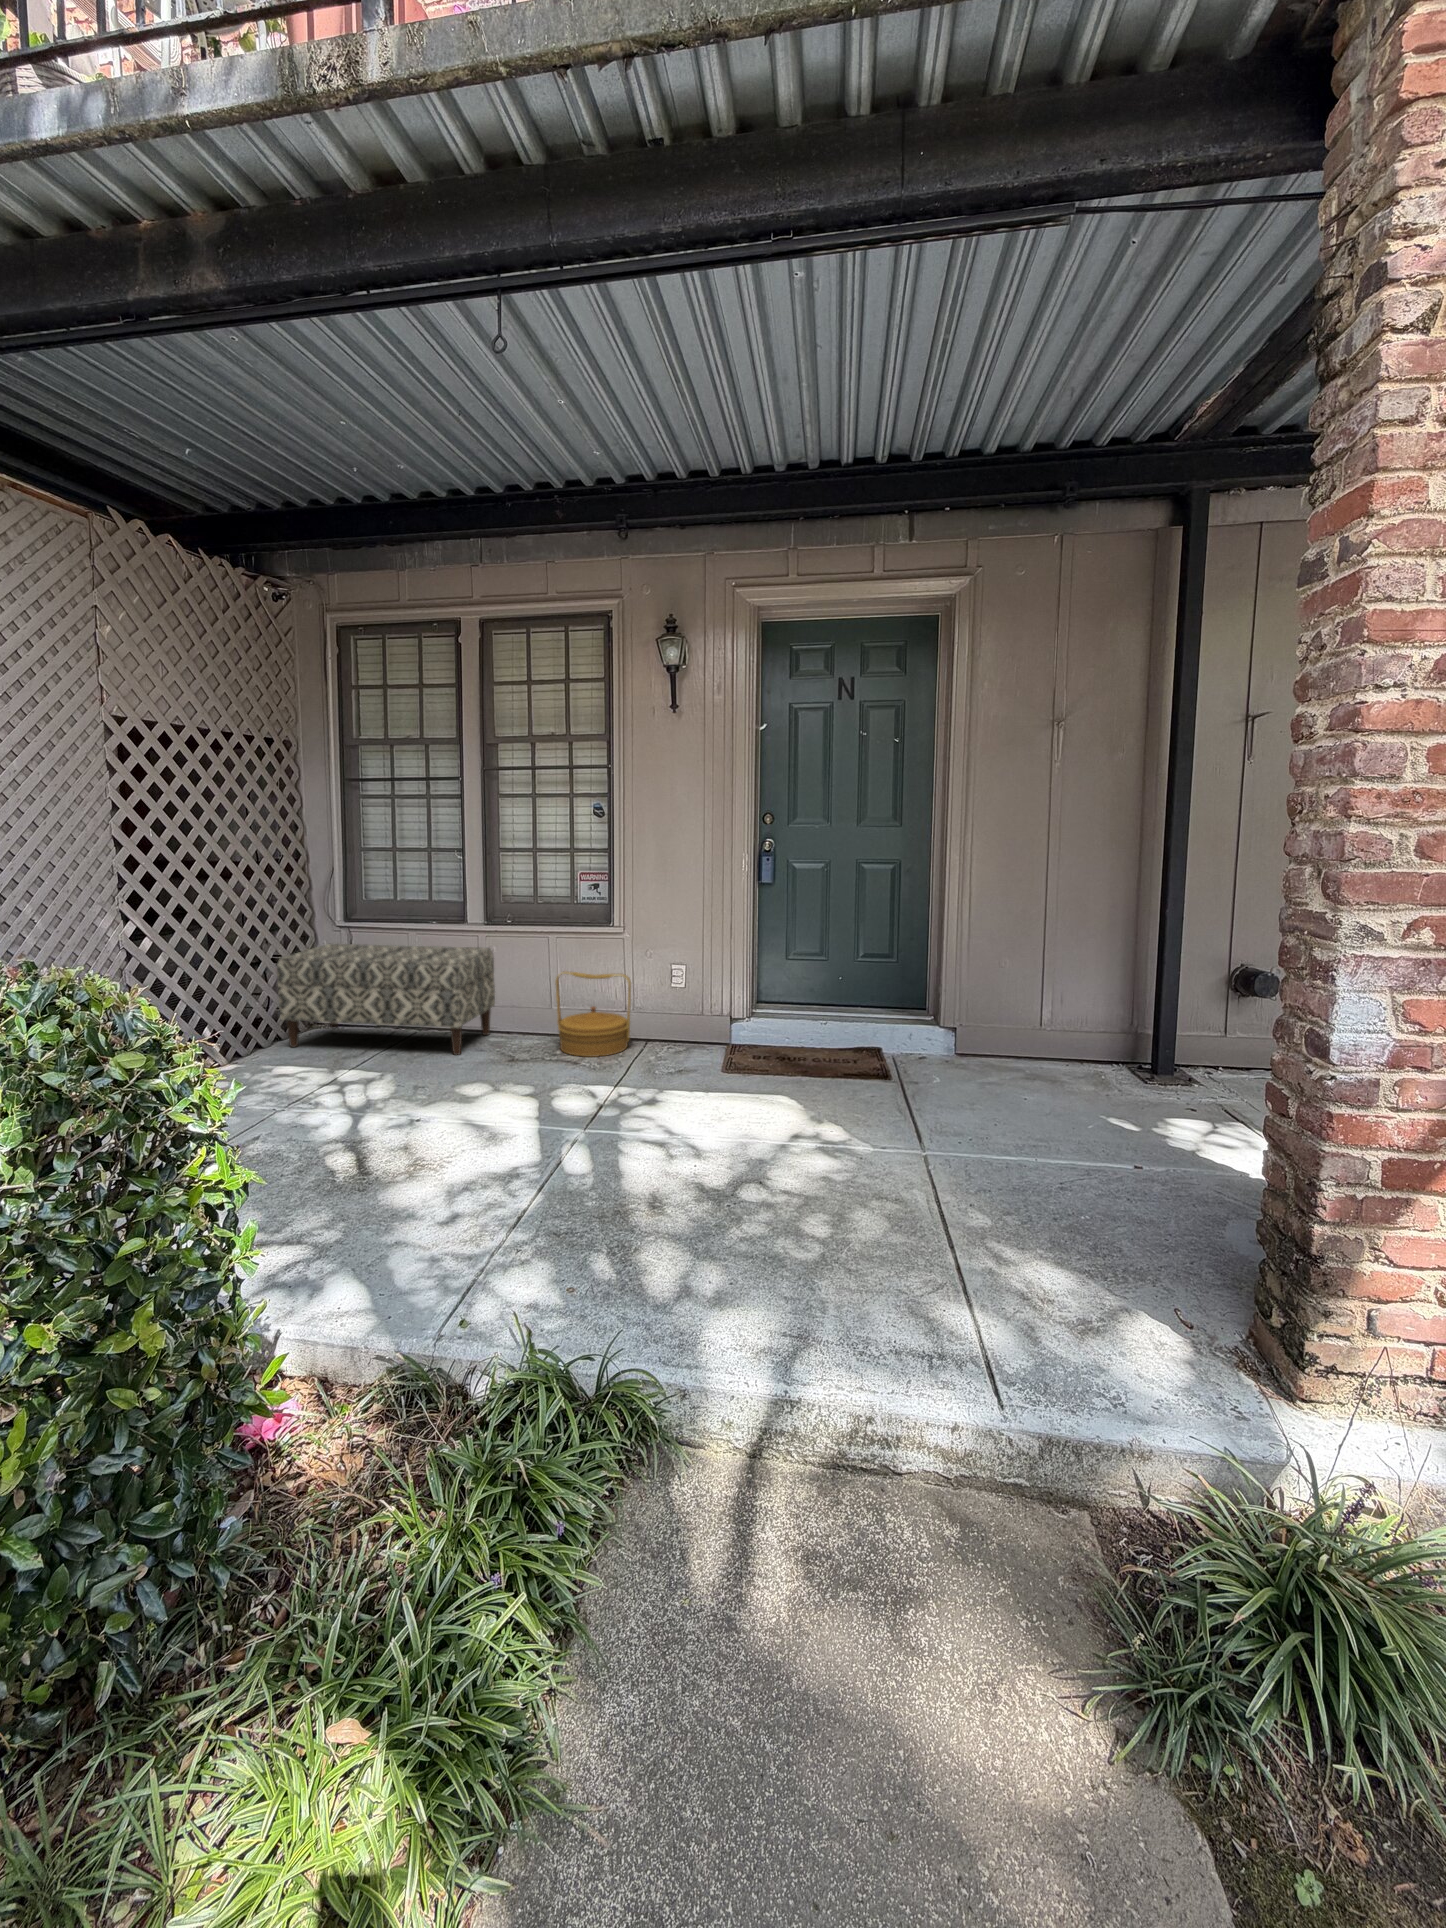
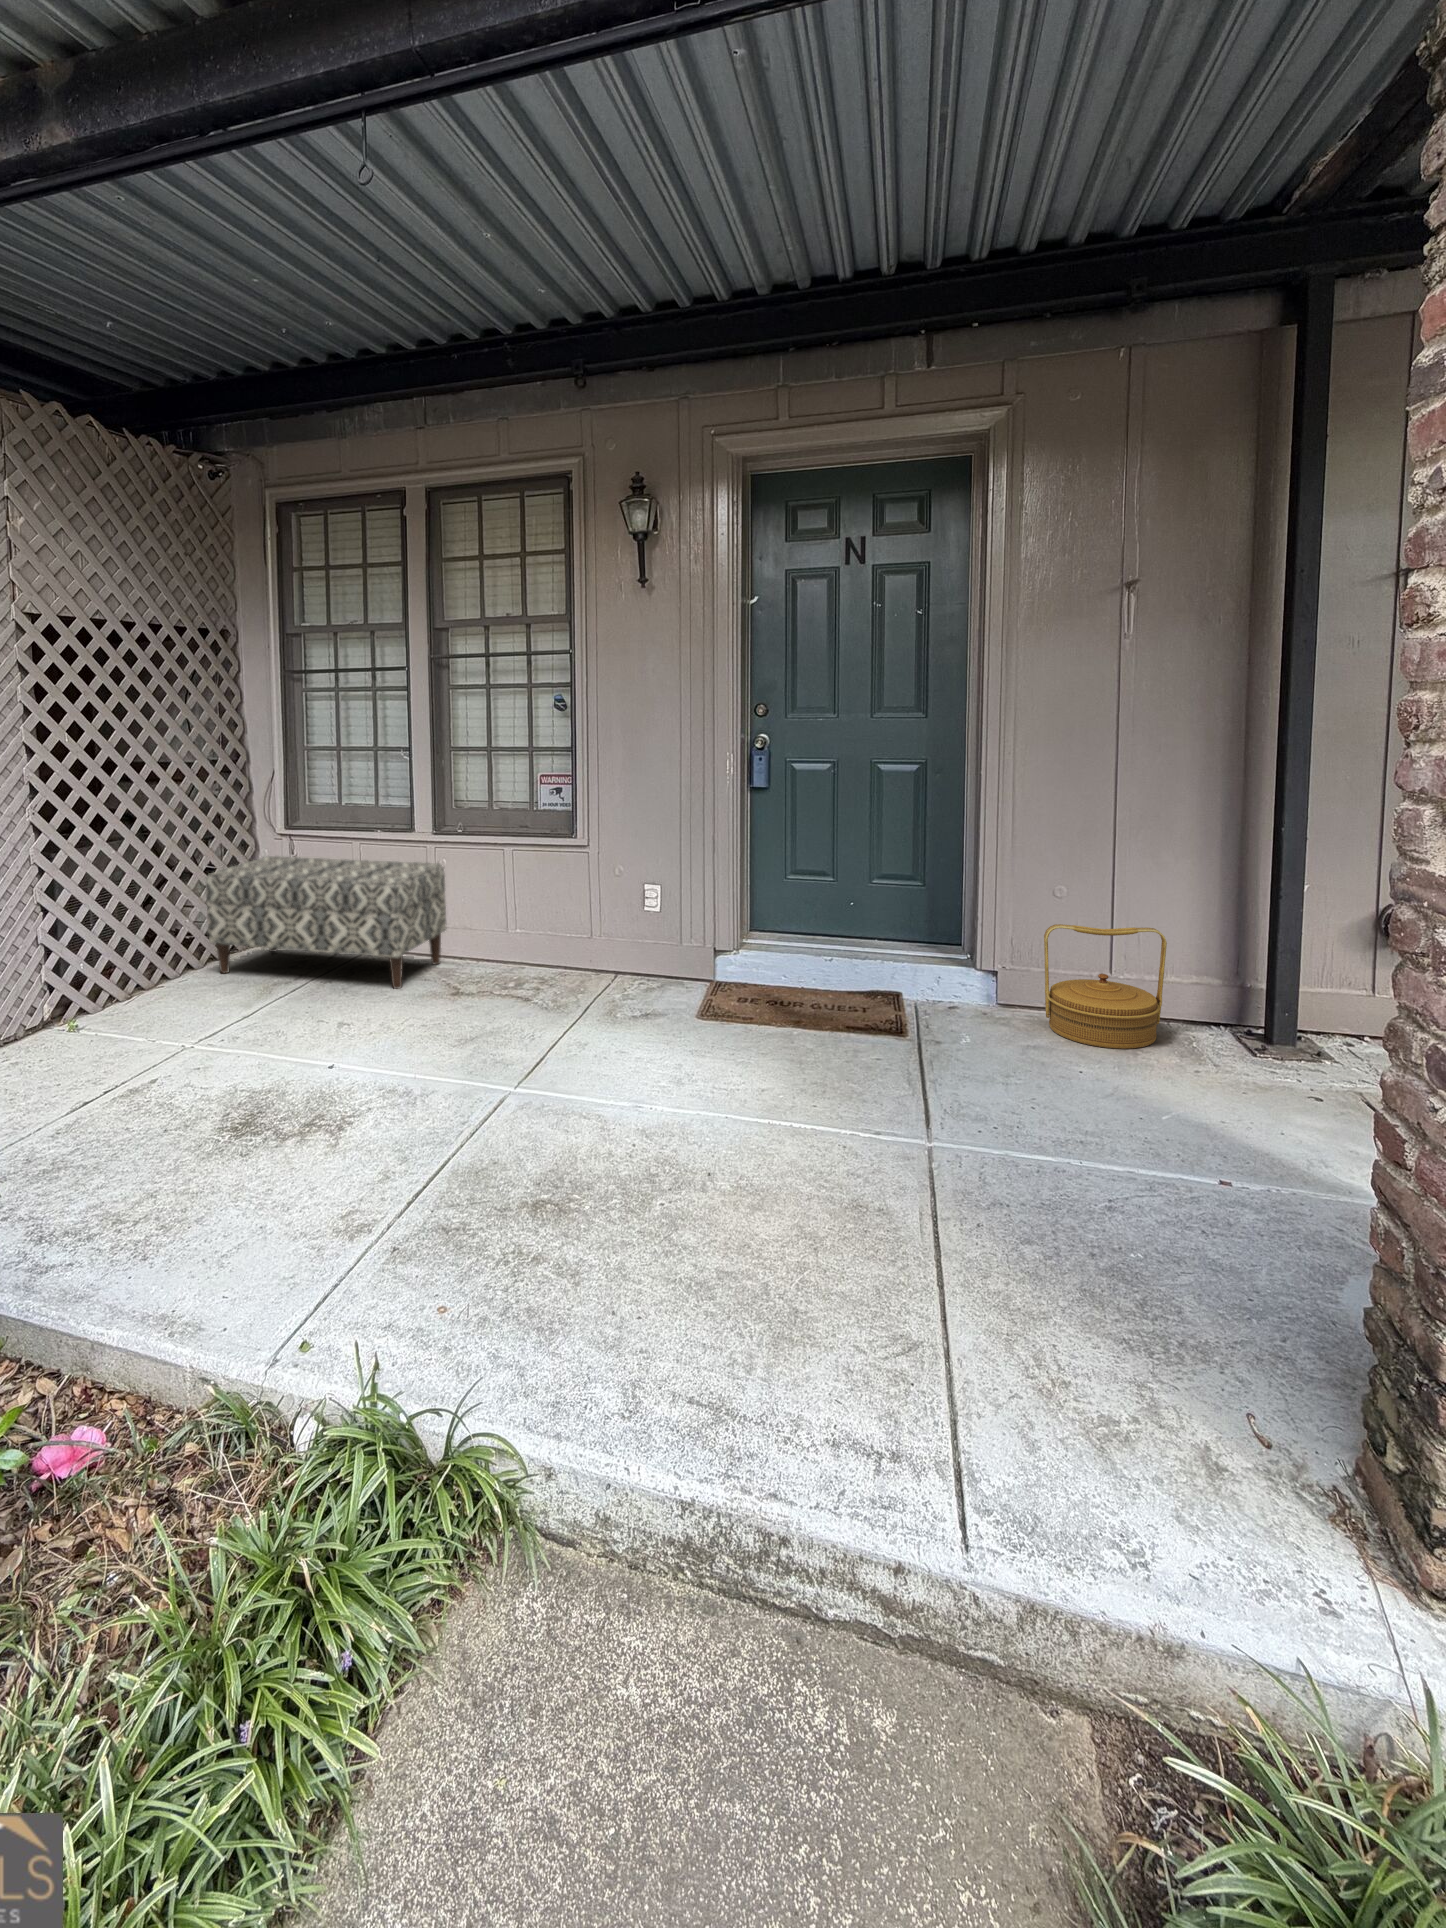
woven basket: present [556,972,631,1057] -> present [1044,924,1167,1049]

